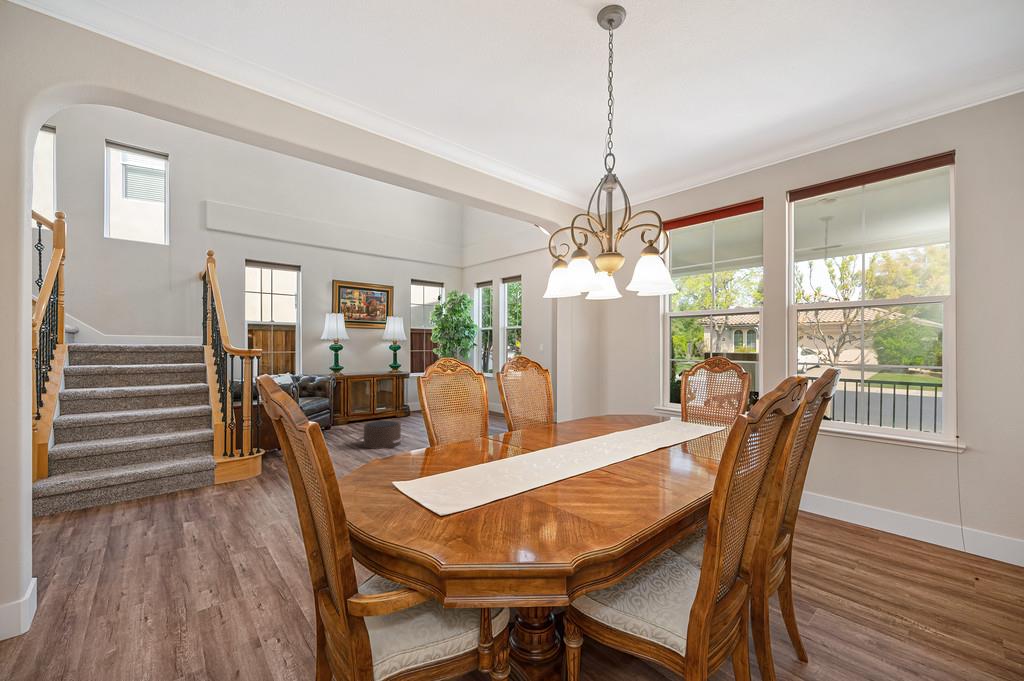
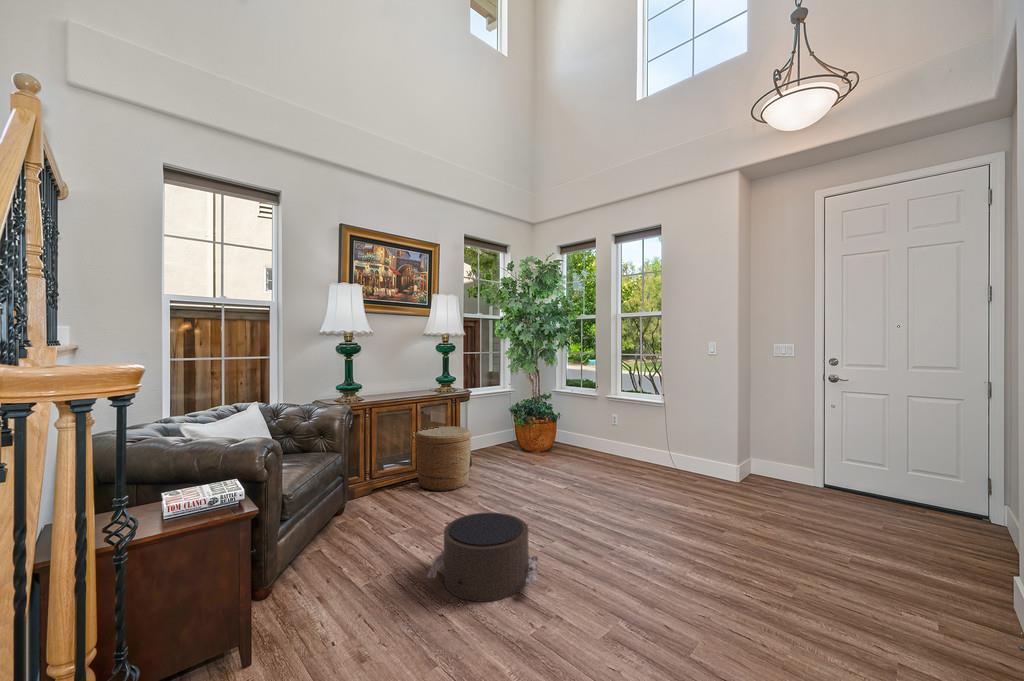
woven basket: none [372,392,403,424] -> present [415,426,472,491]

